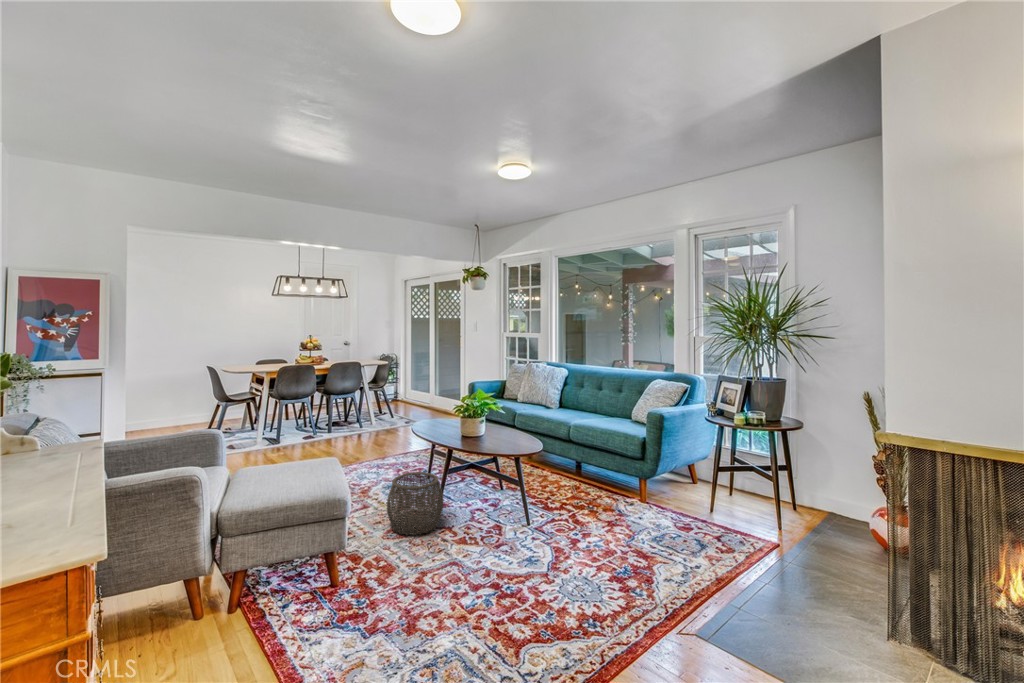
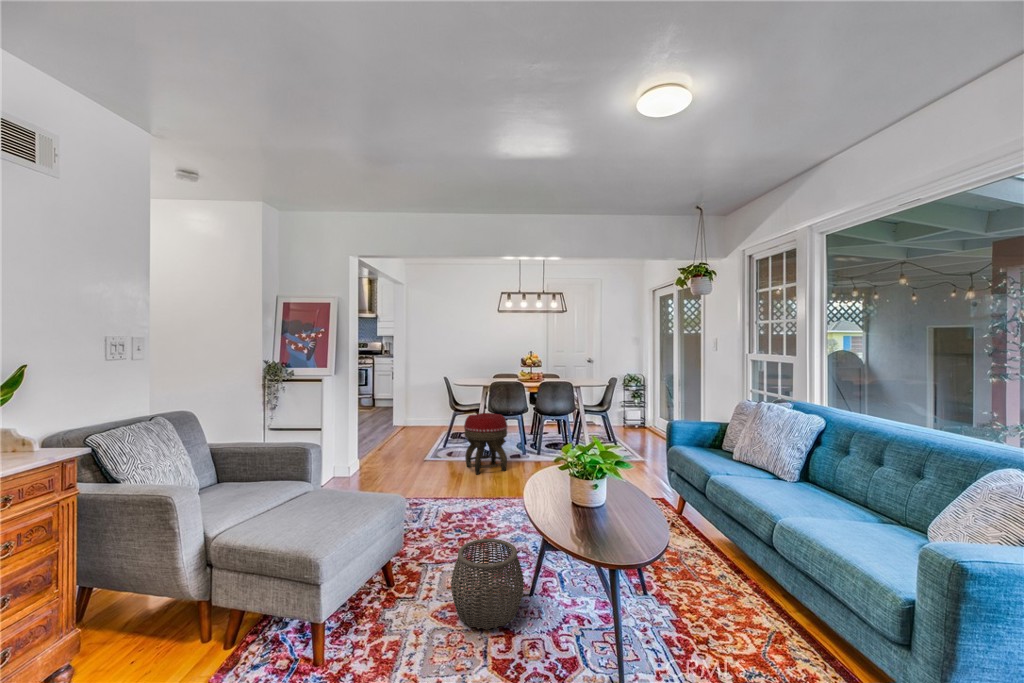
footstool: none [264,394,313,454] -> present [464,413,507,474]

